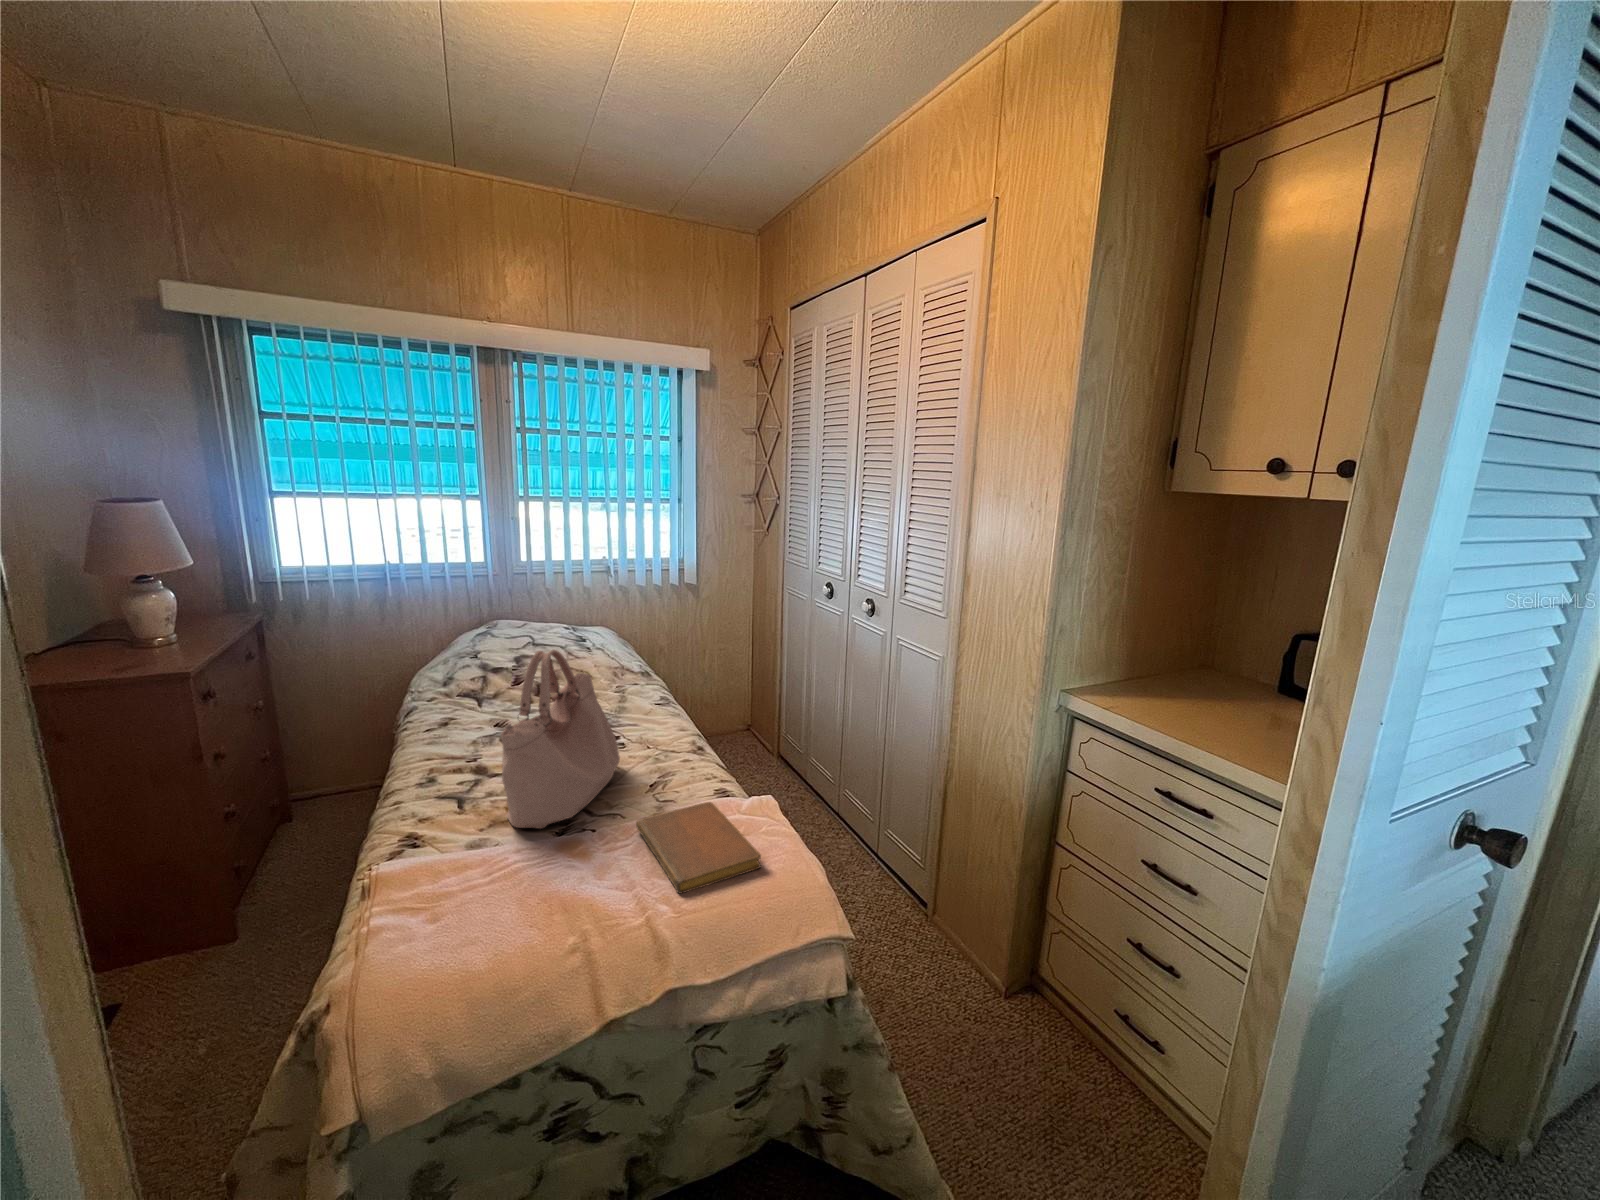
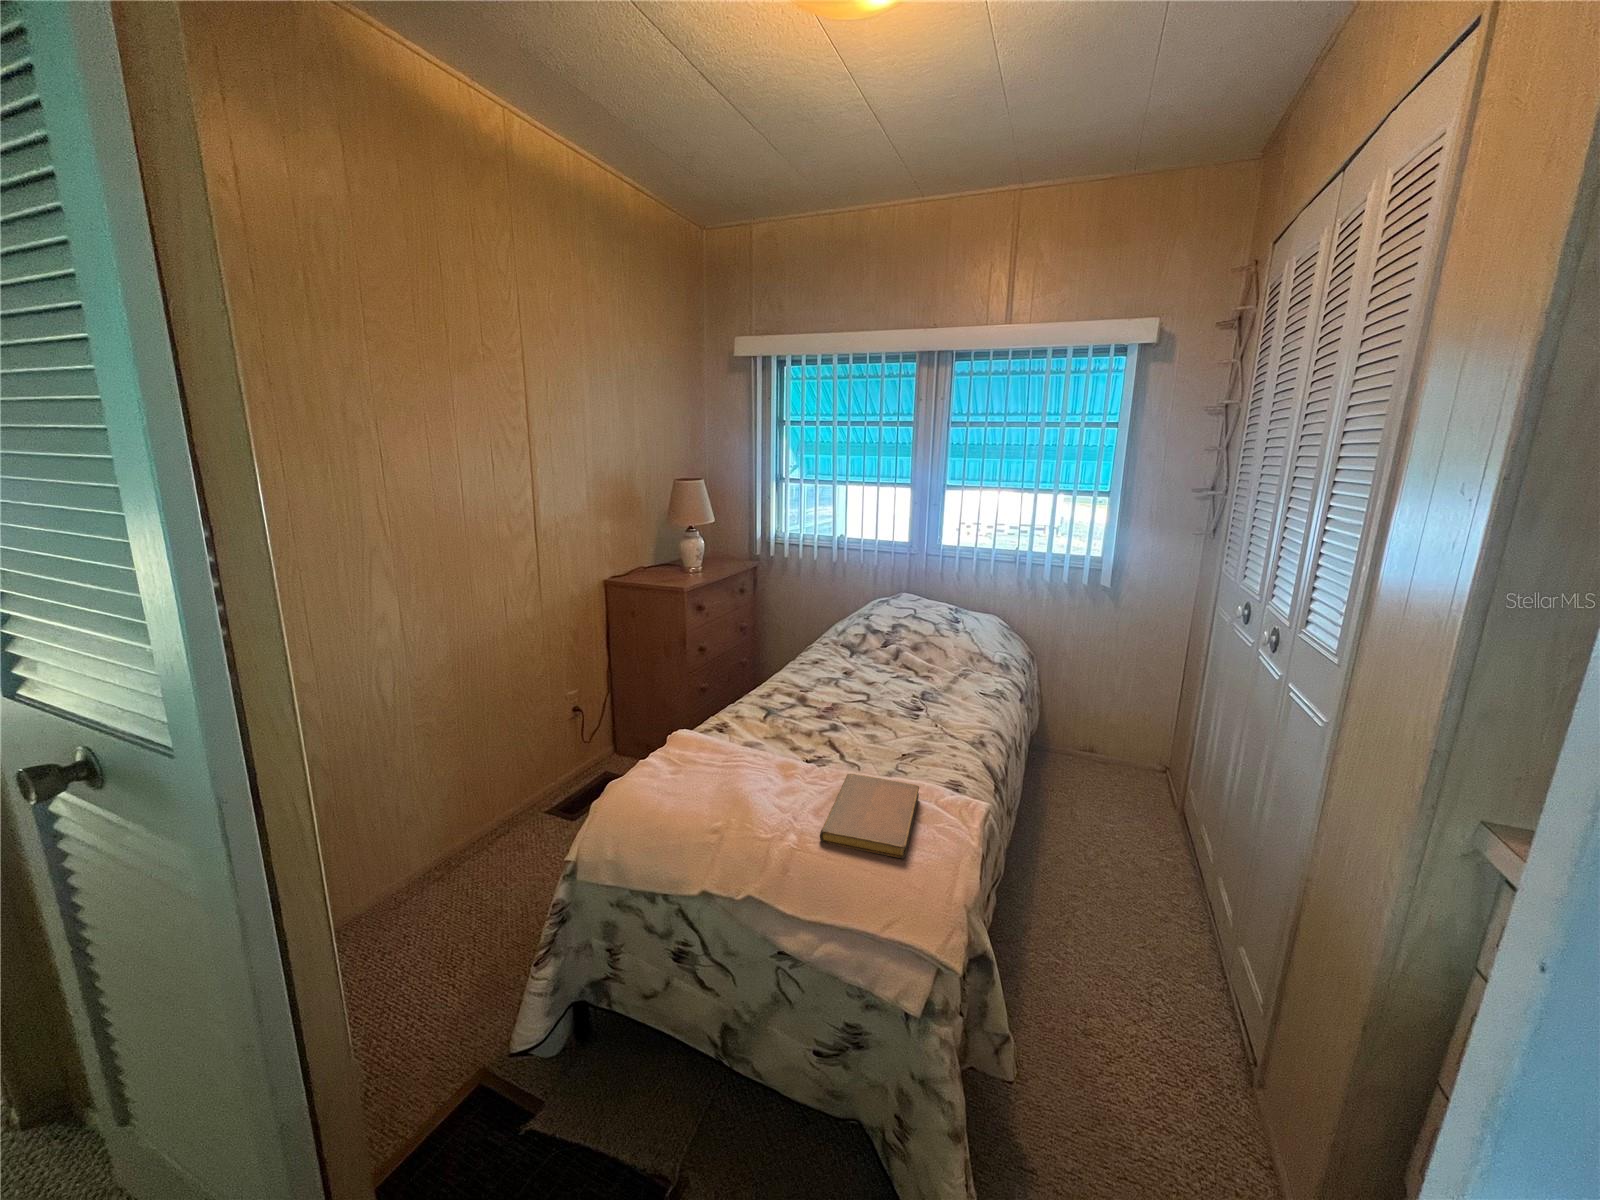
handbag: present [500,650,620,829] -> none [775,611,893,753]

